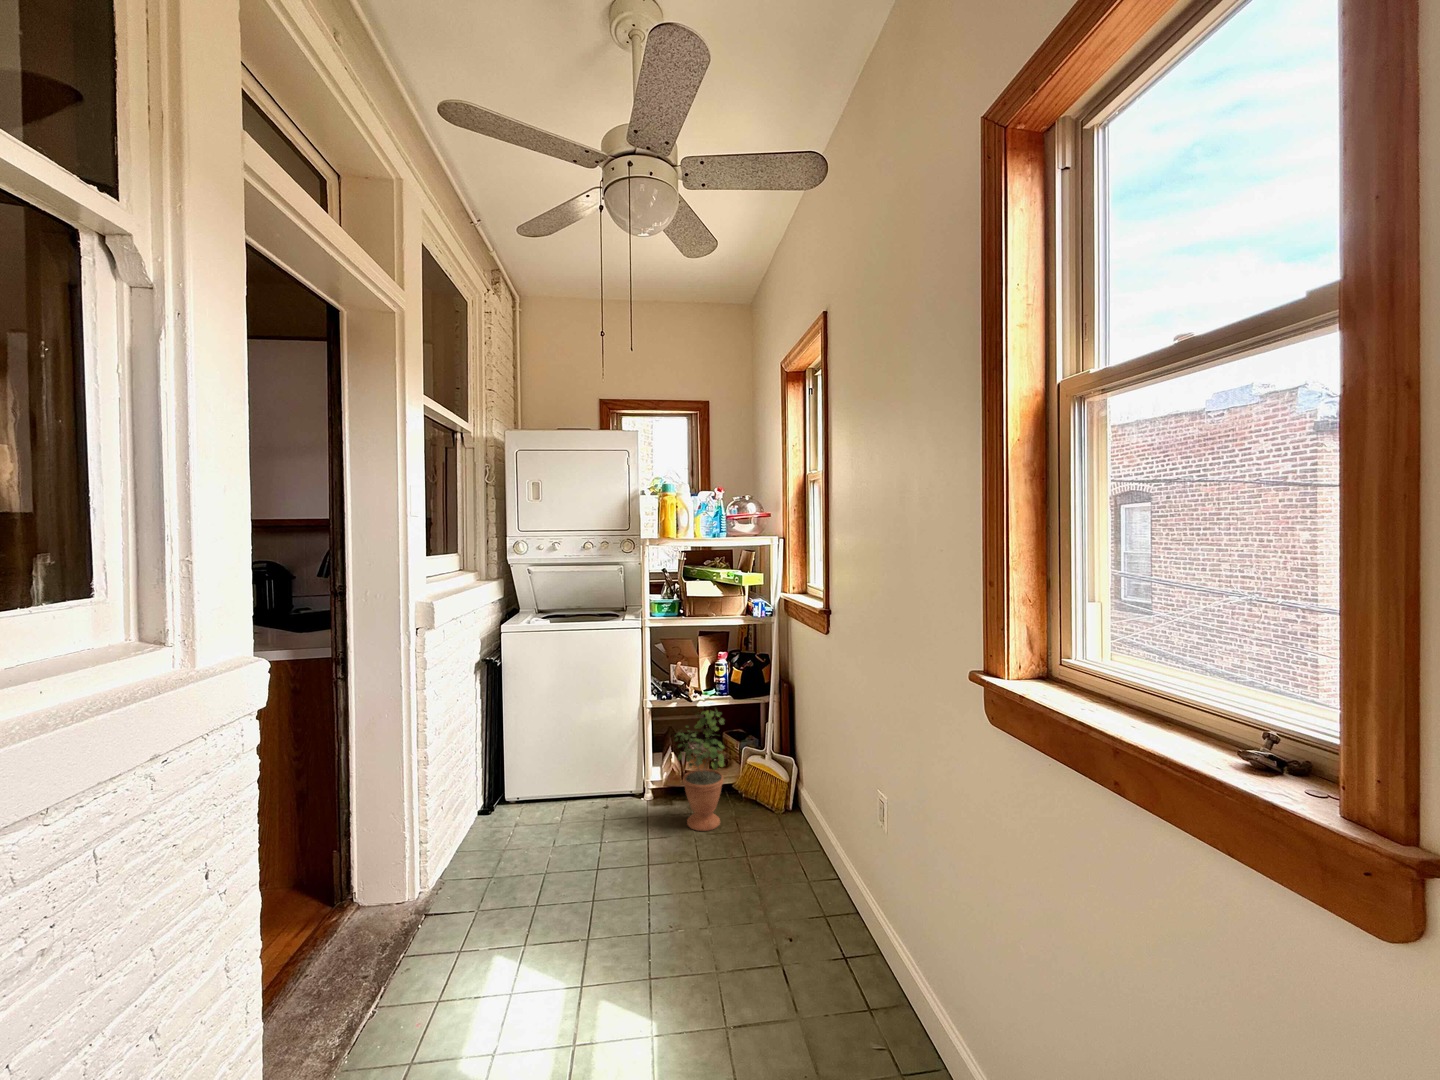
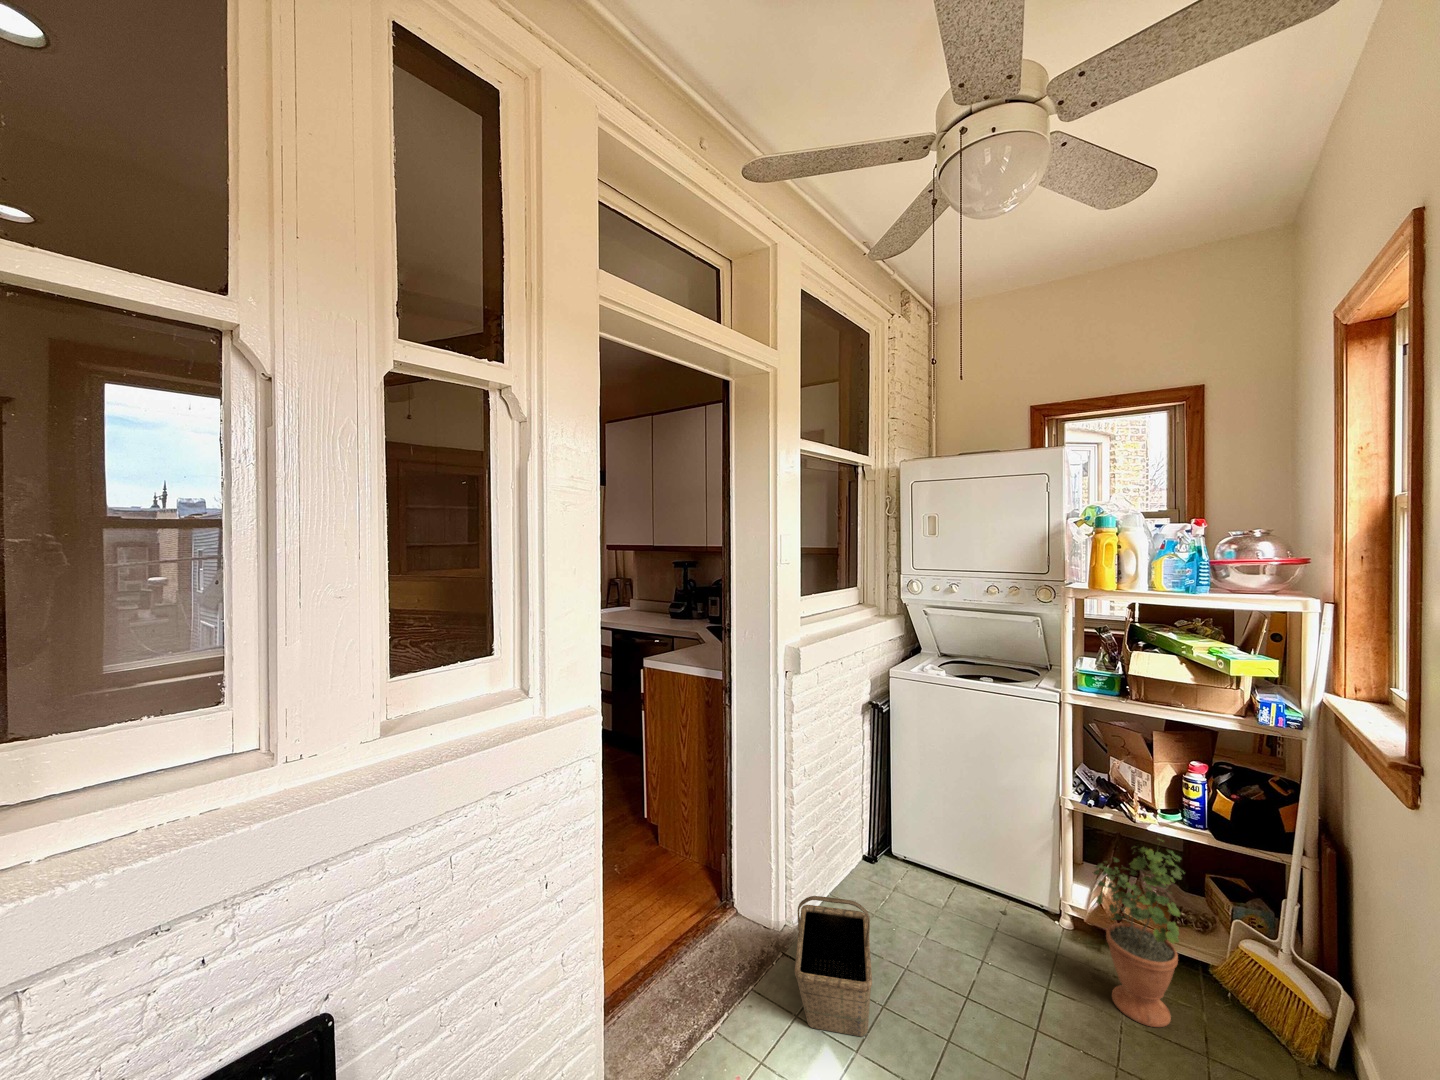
basket: none [446,823,535,951] -> present [795,896,872,1037]

